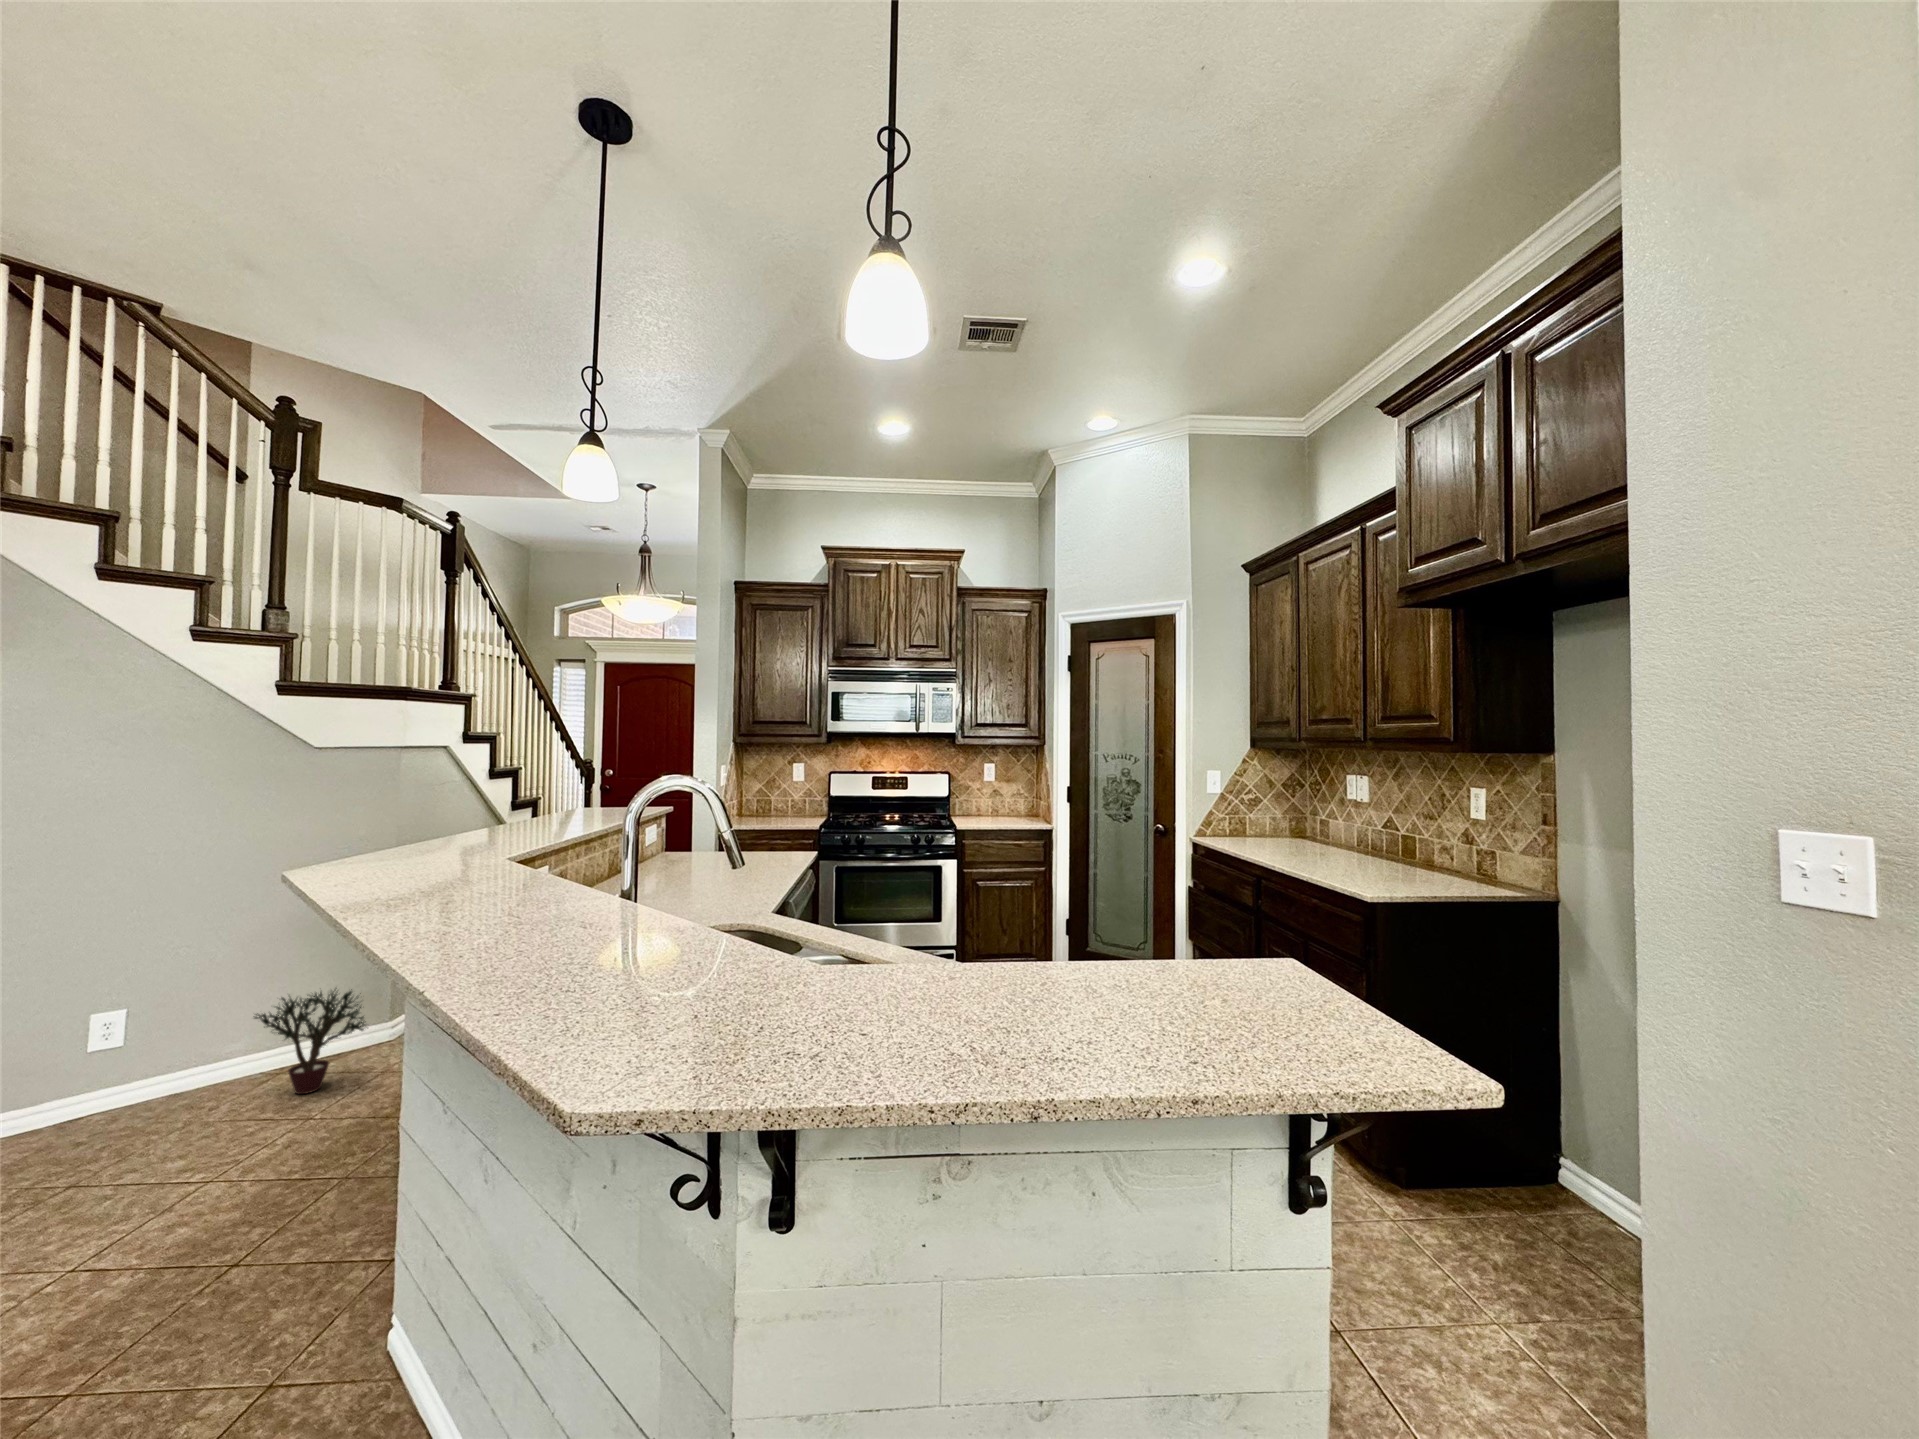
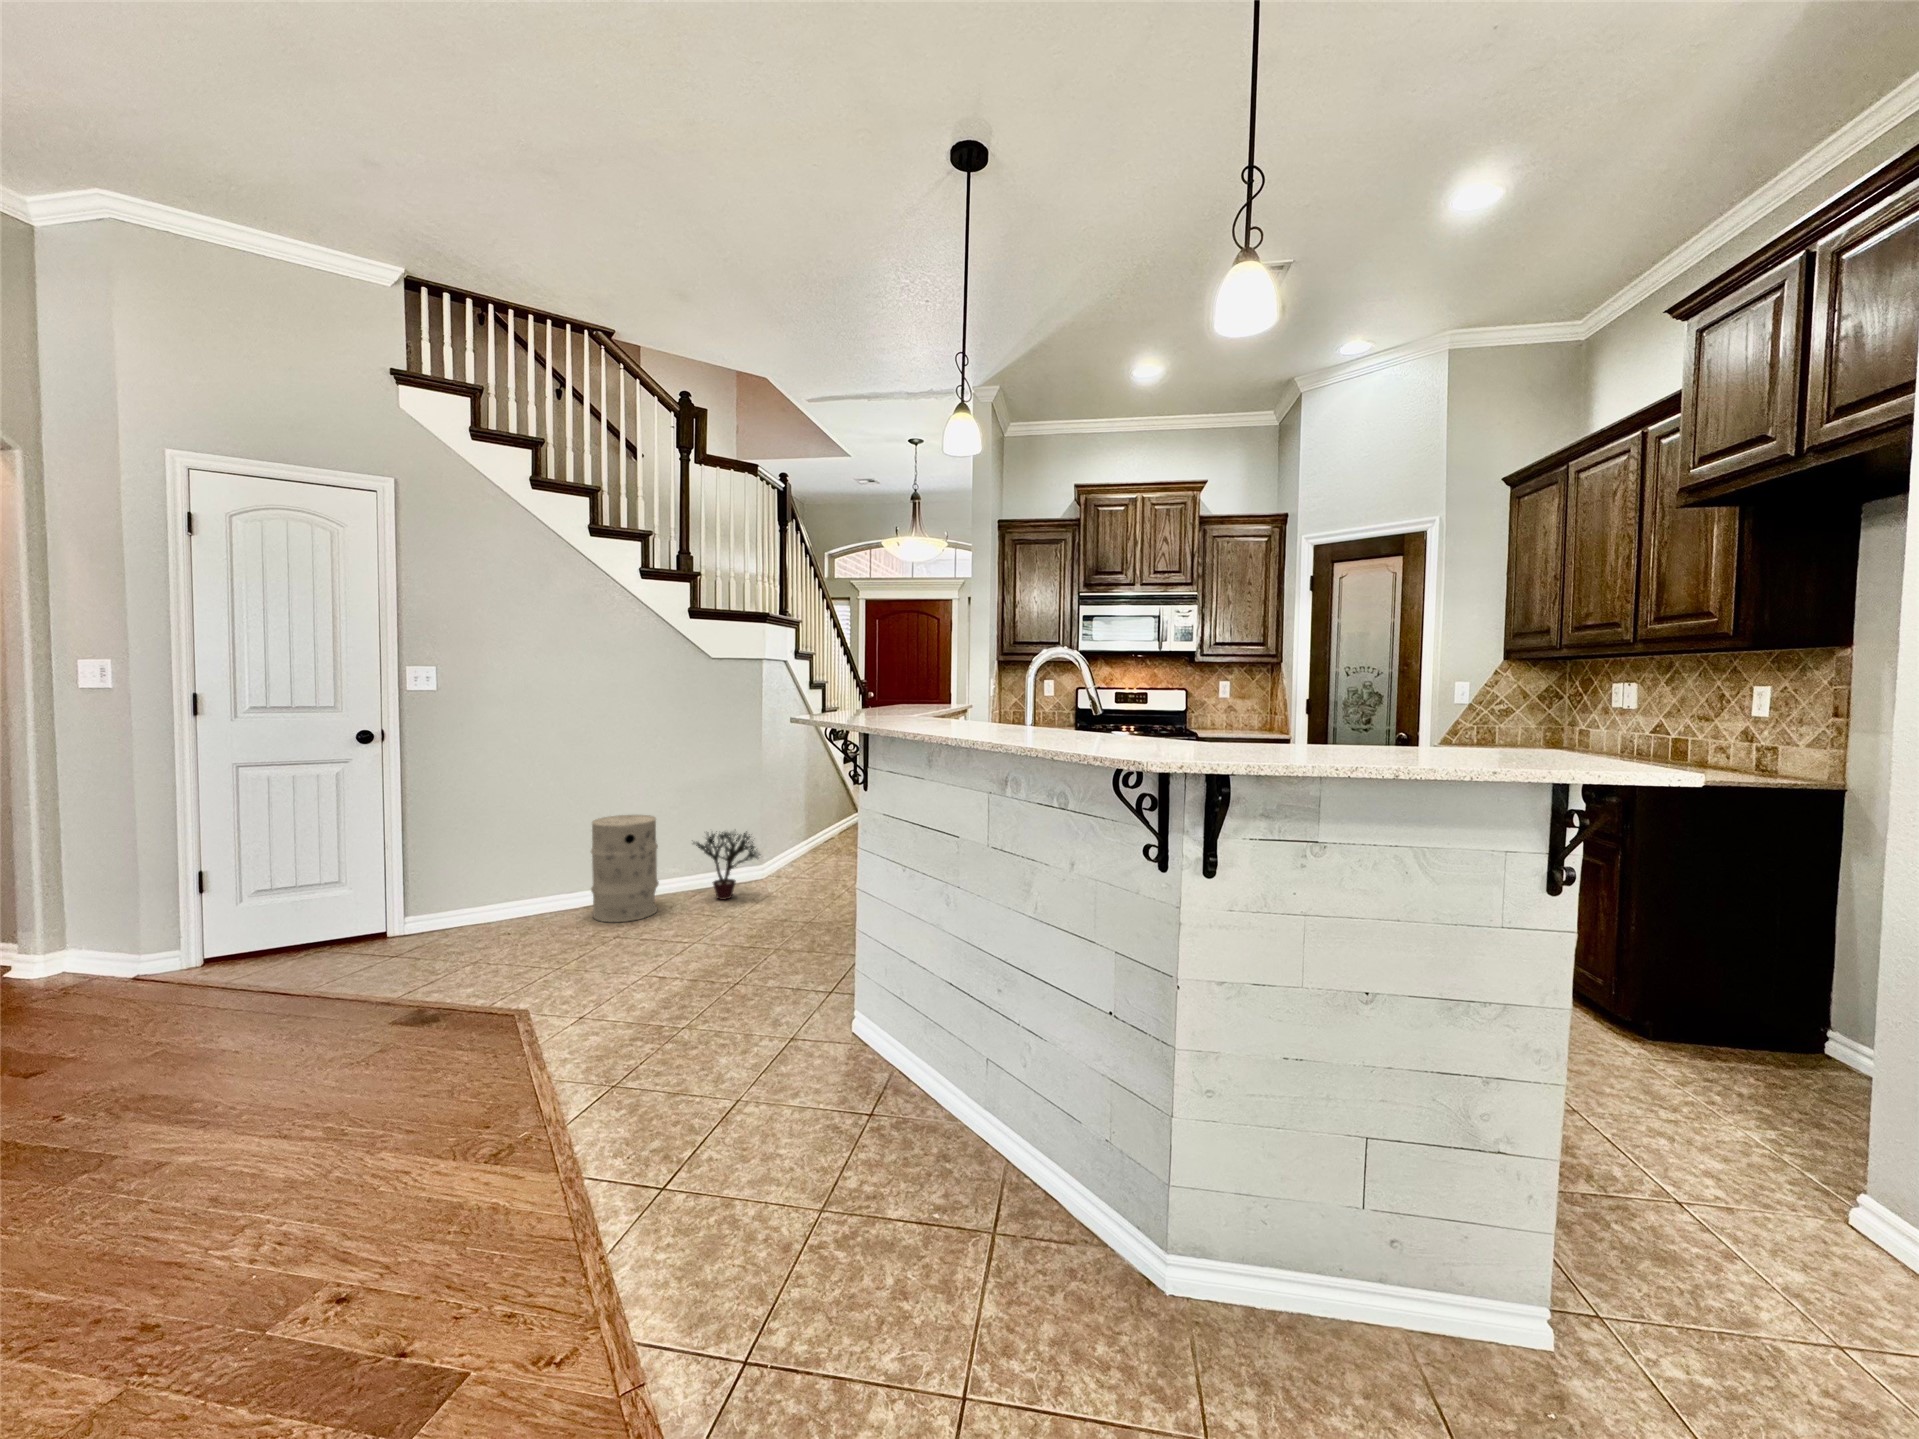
trash can: none [45,984,185,1165] -> present [591,815,659,922]

